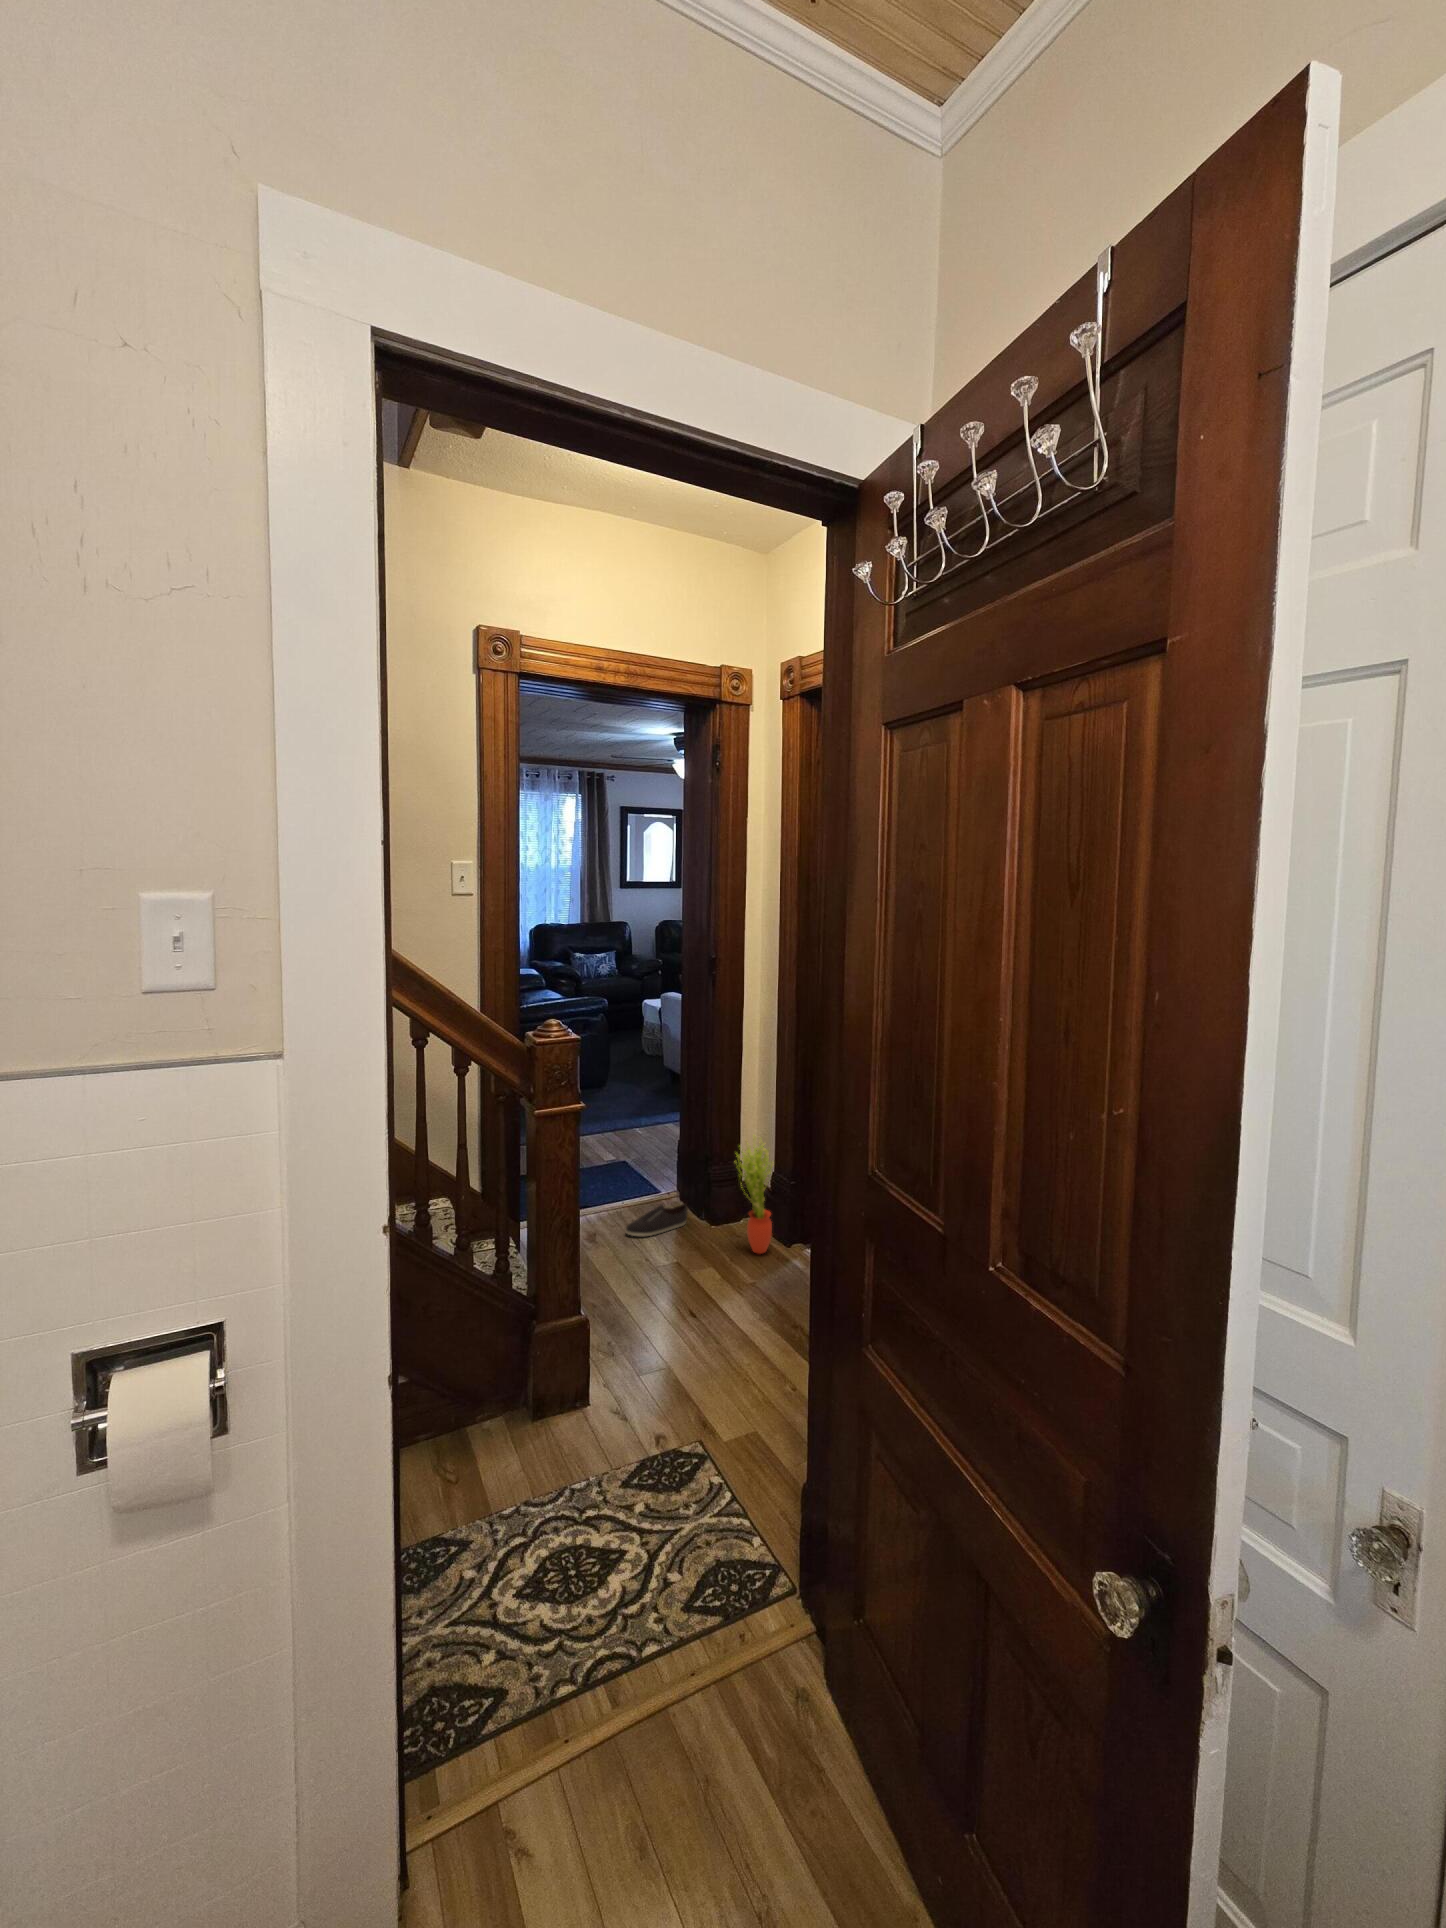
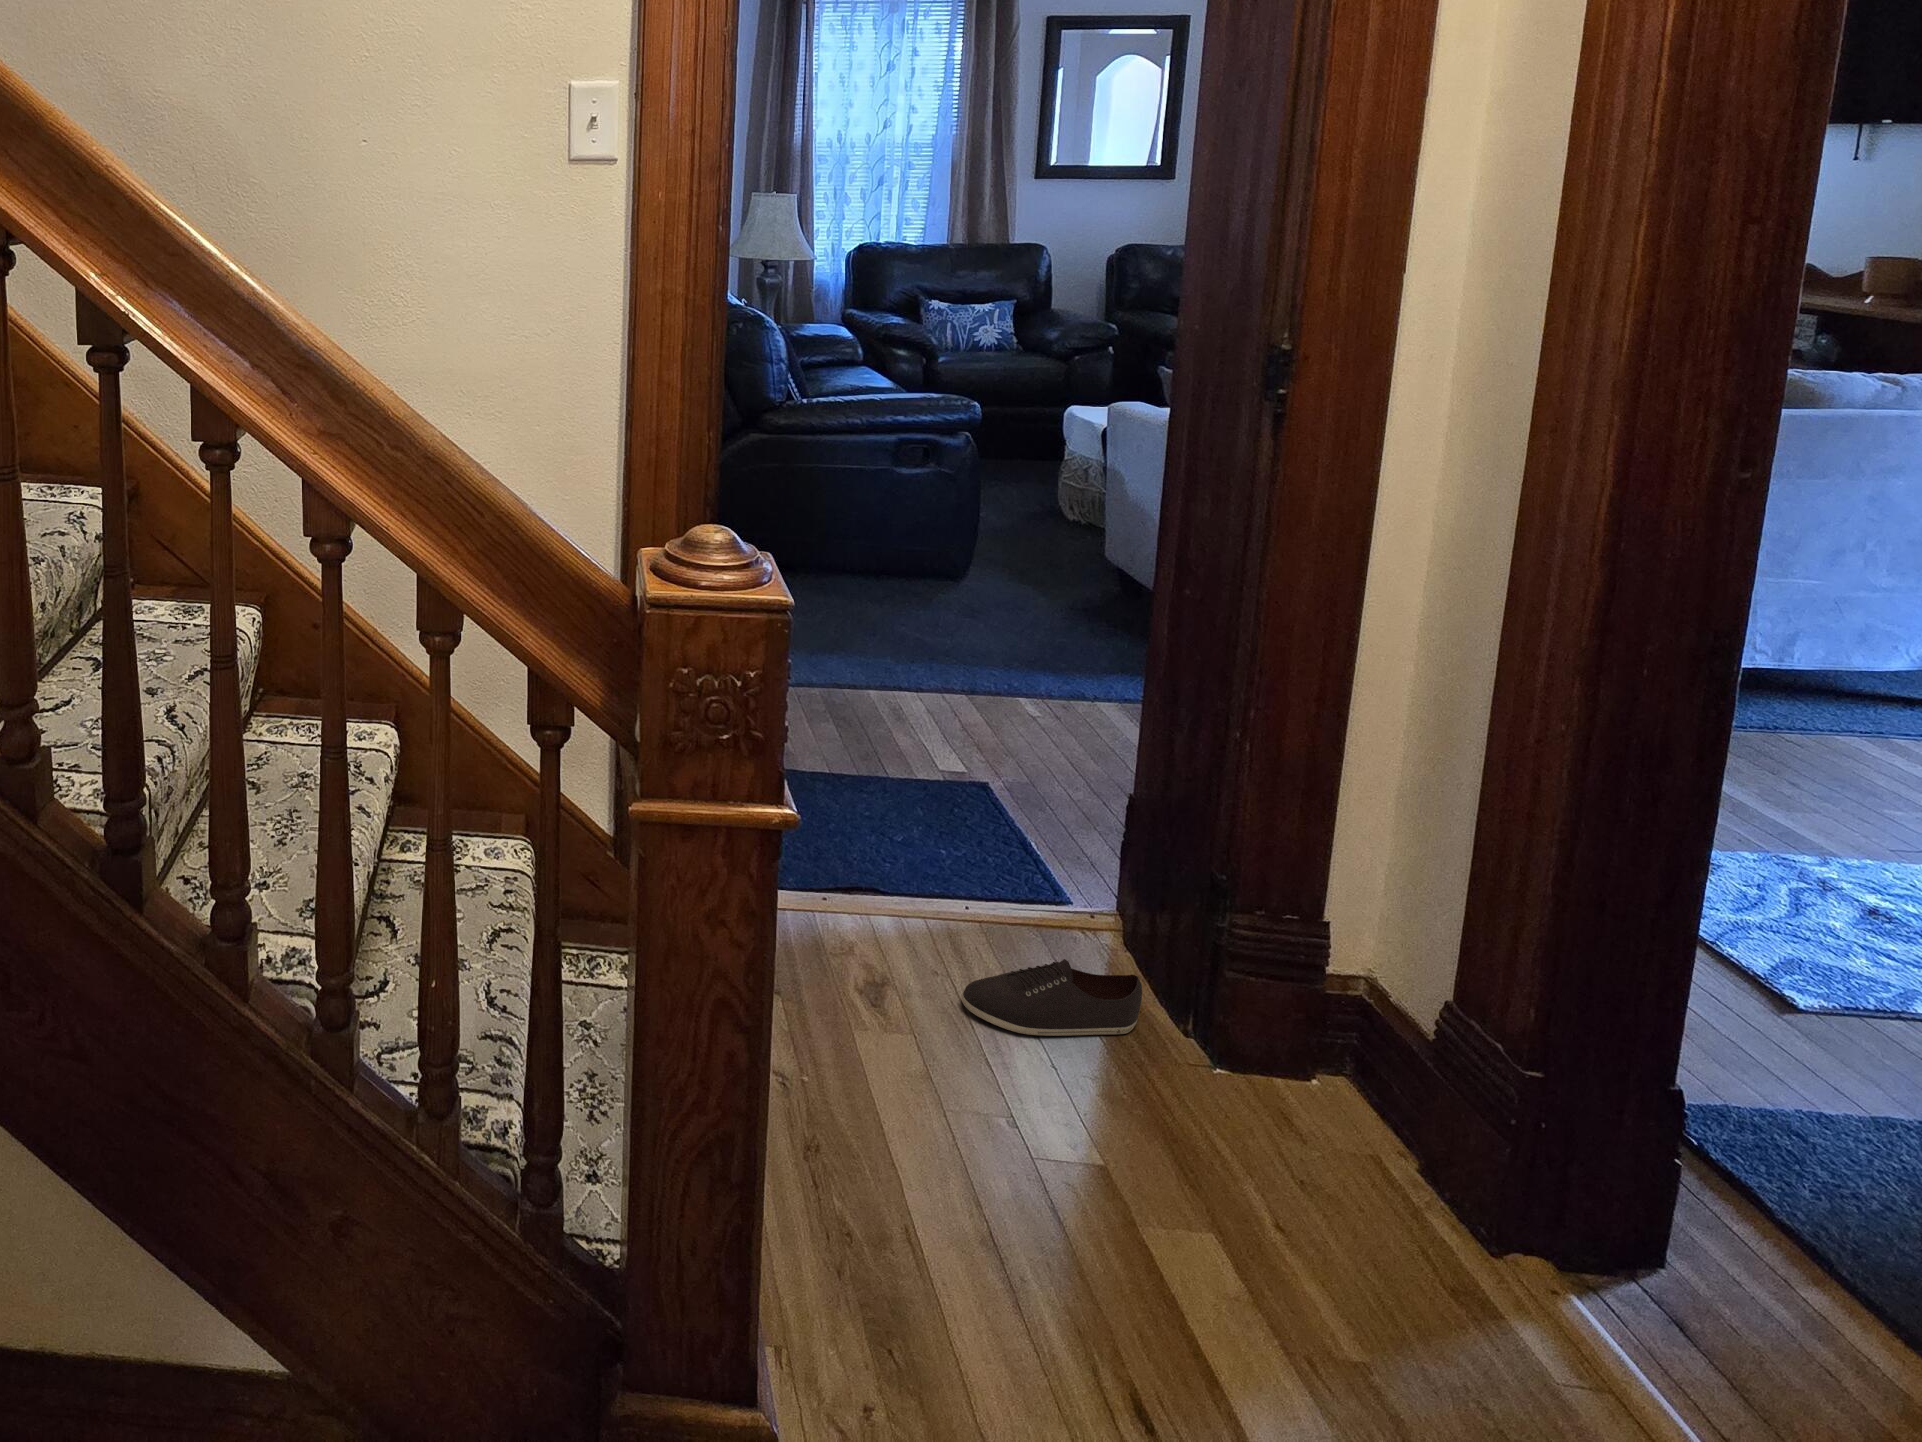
potted plant: present [736,1137,773,1254] -> none [1307,877,1463,1239]

